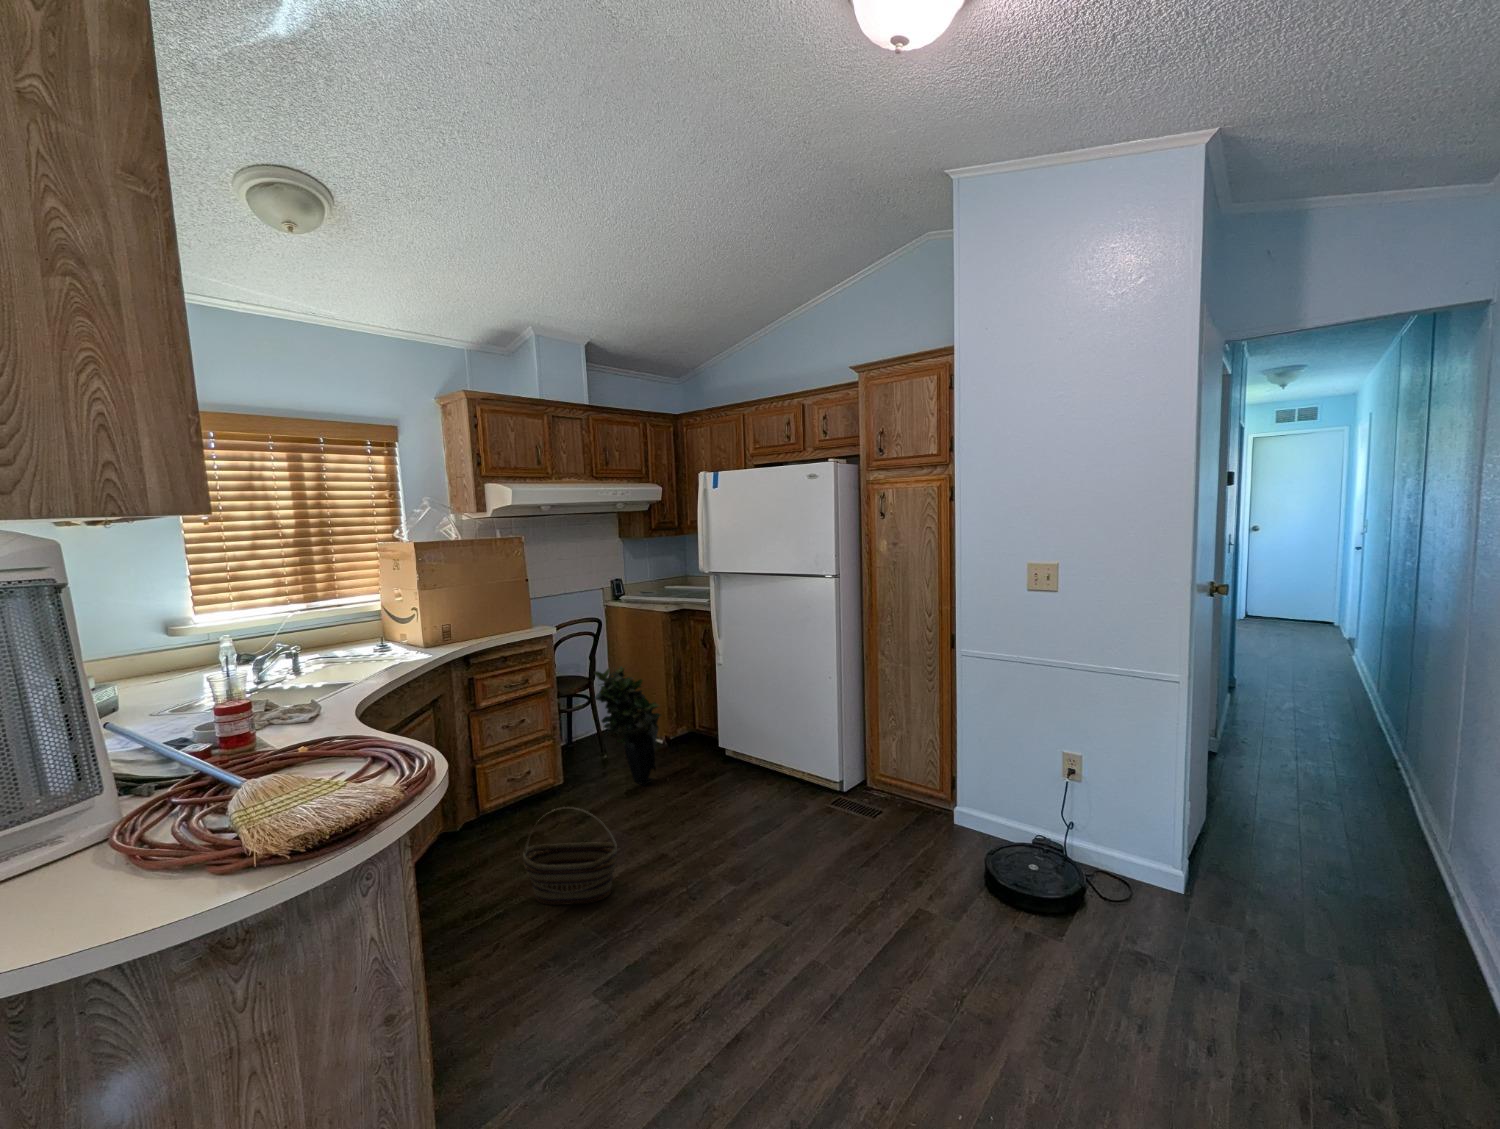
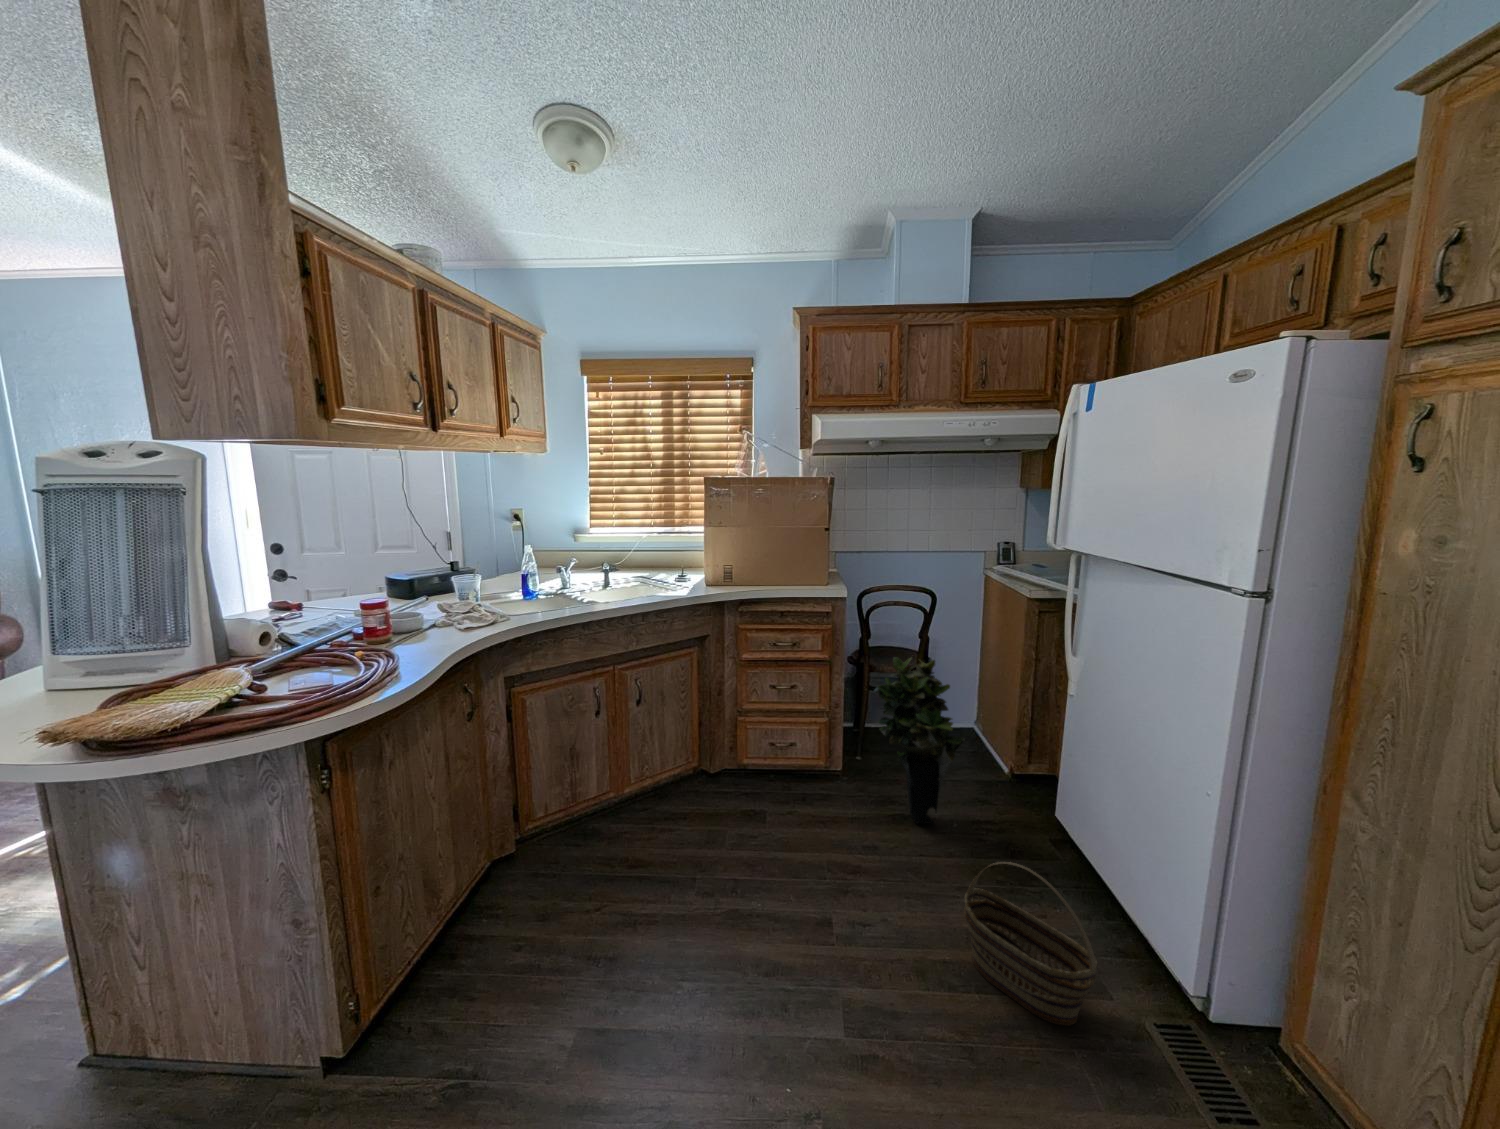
basket: present [523,807,617,905] -> present [964,862,1097,1026]

